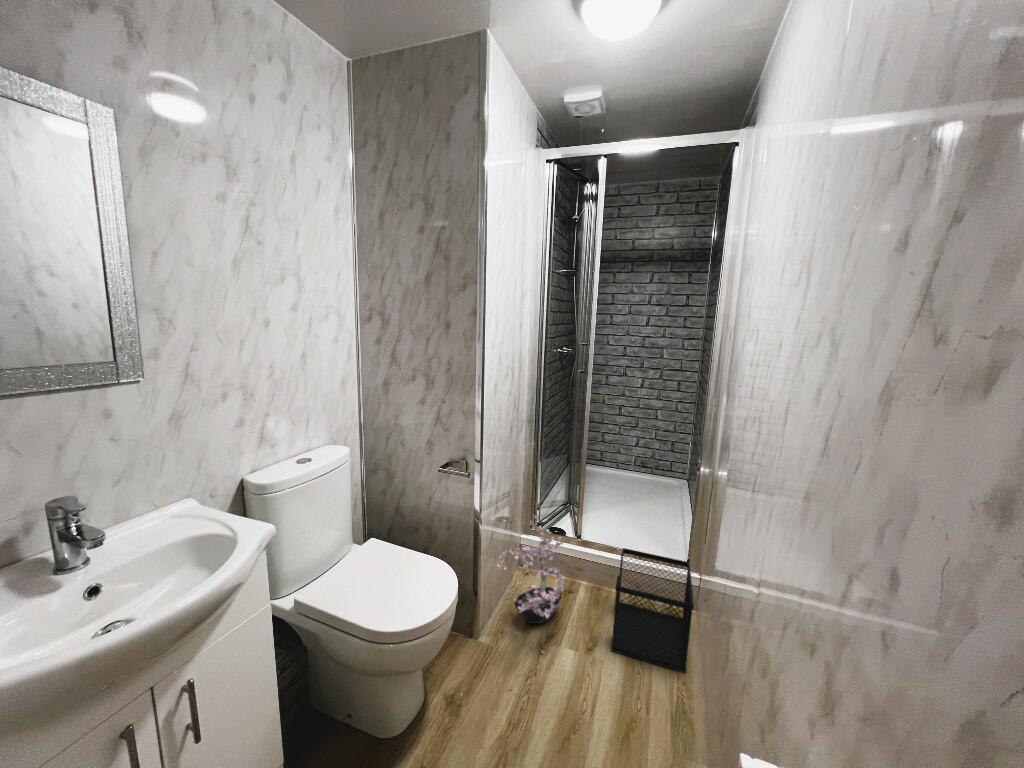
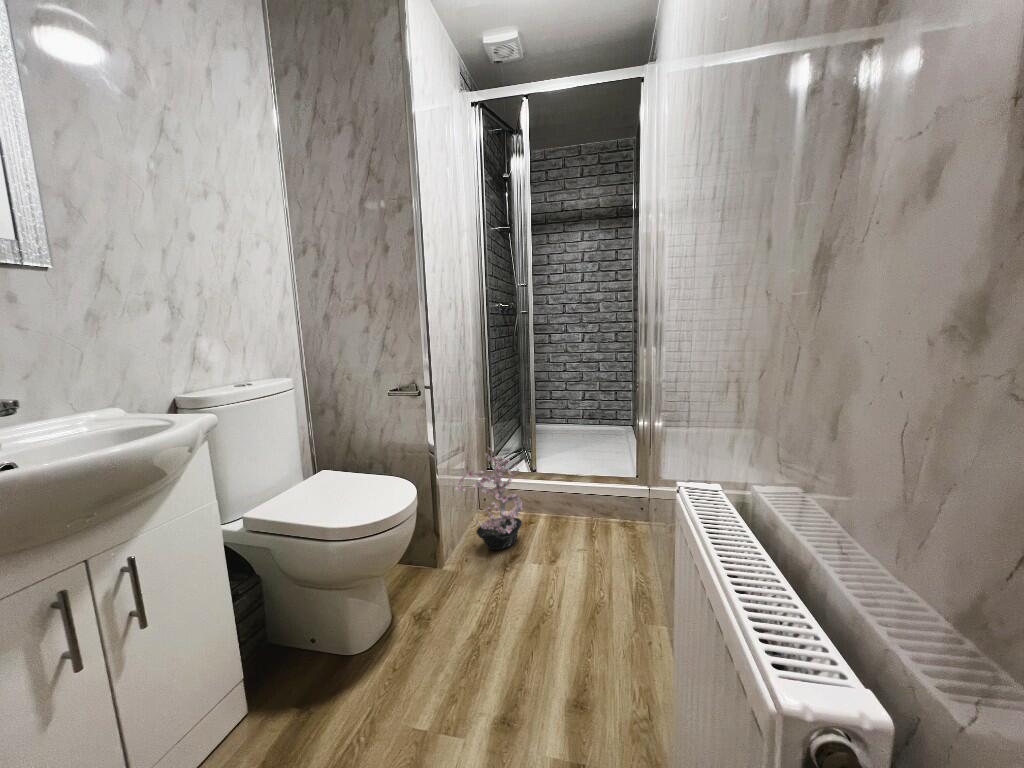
wastebasket: present [611,548,694,673] -> none [571,469,643,566]

